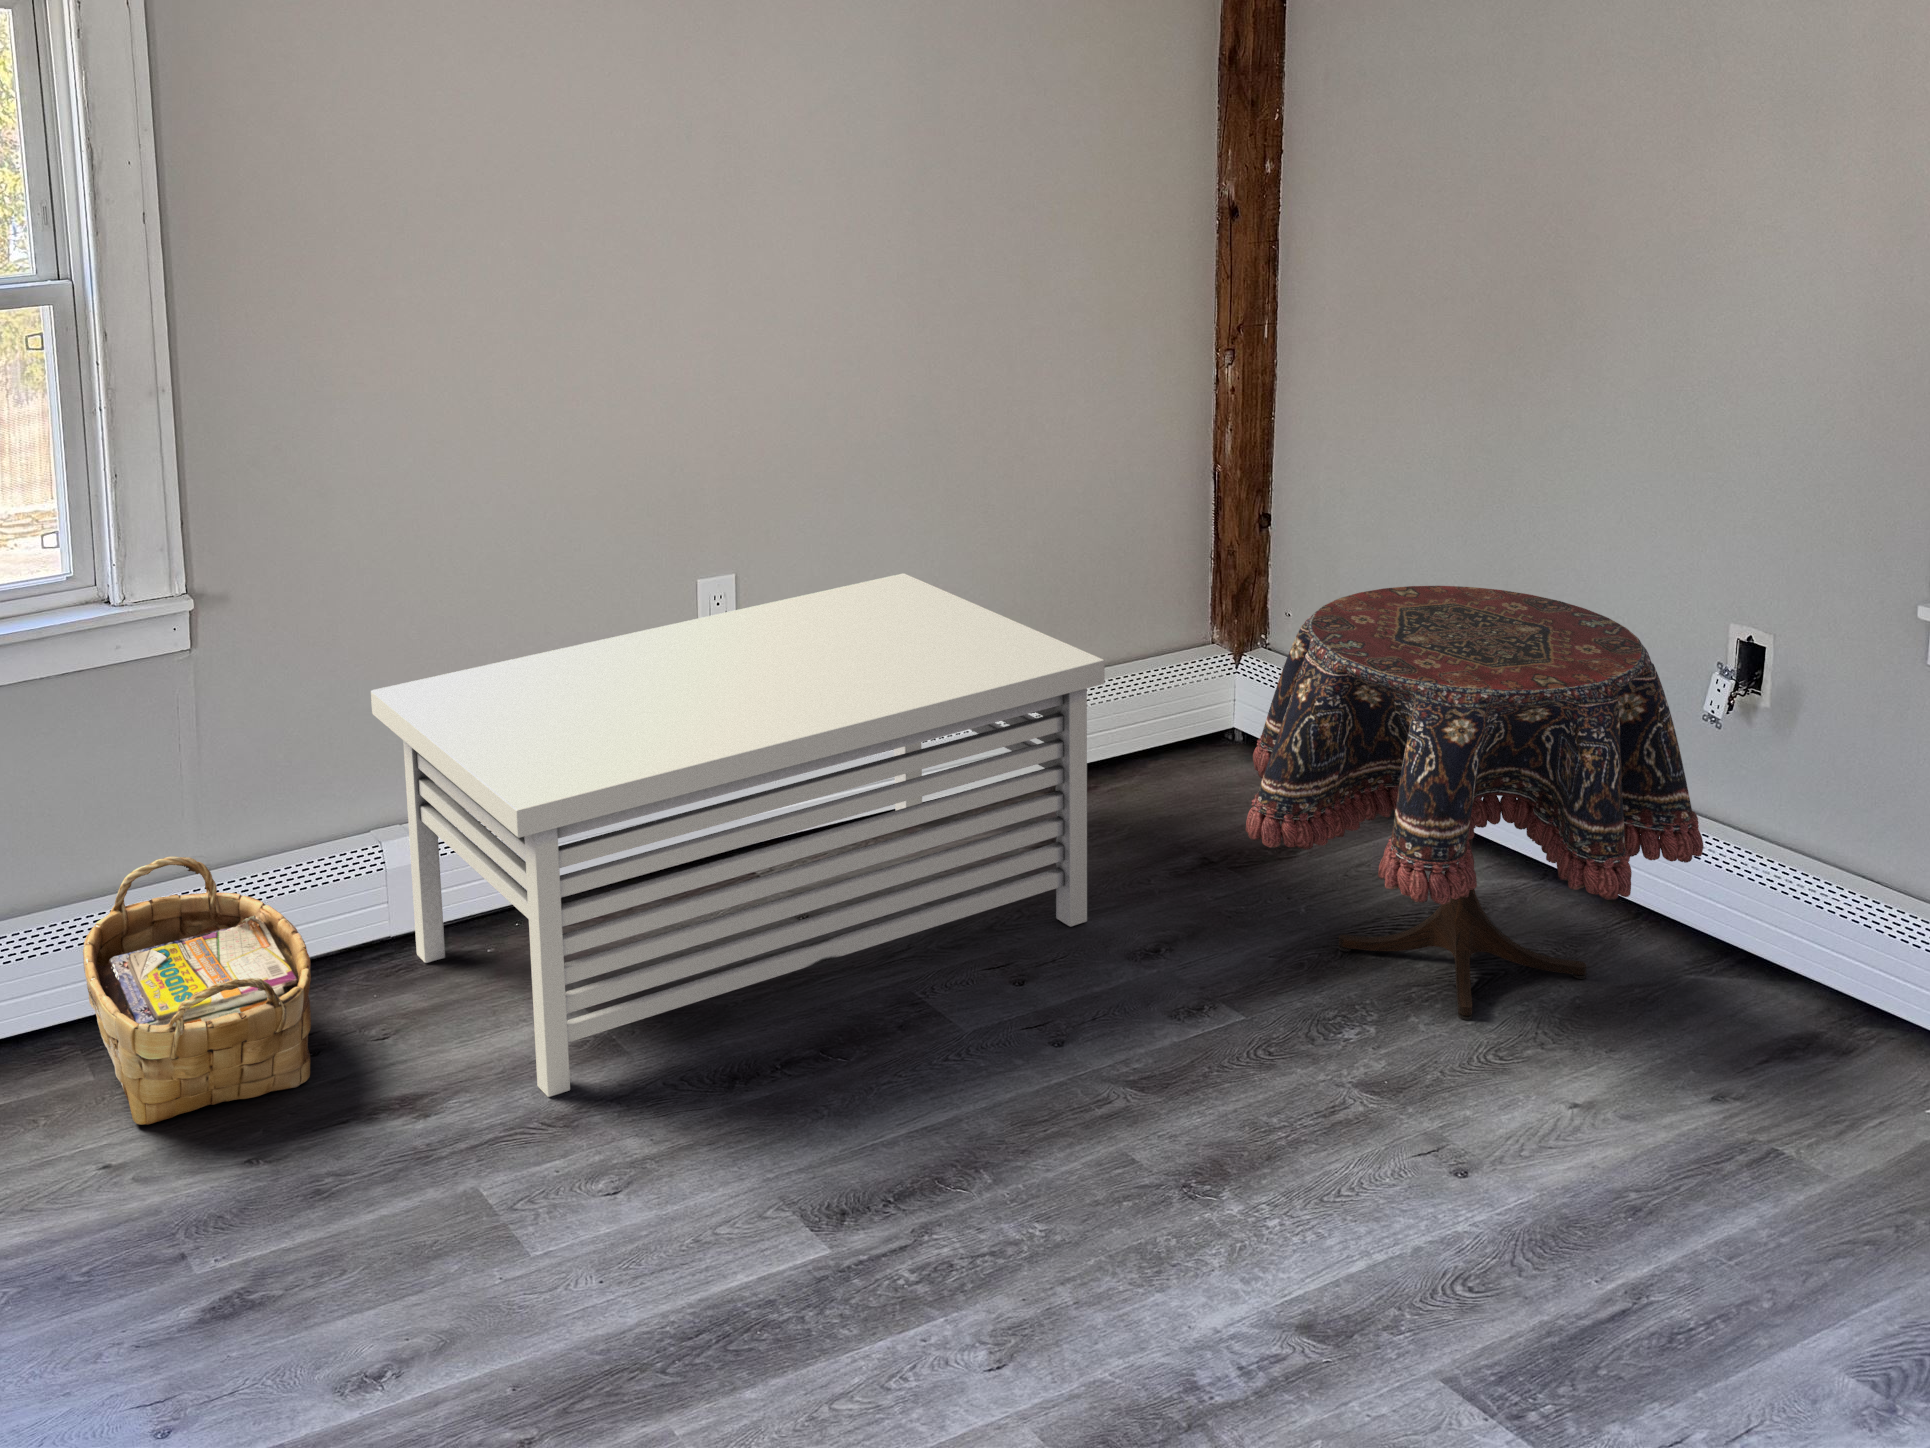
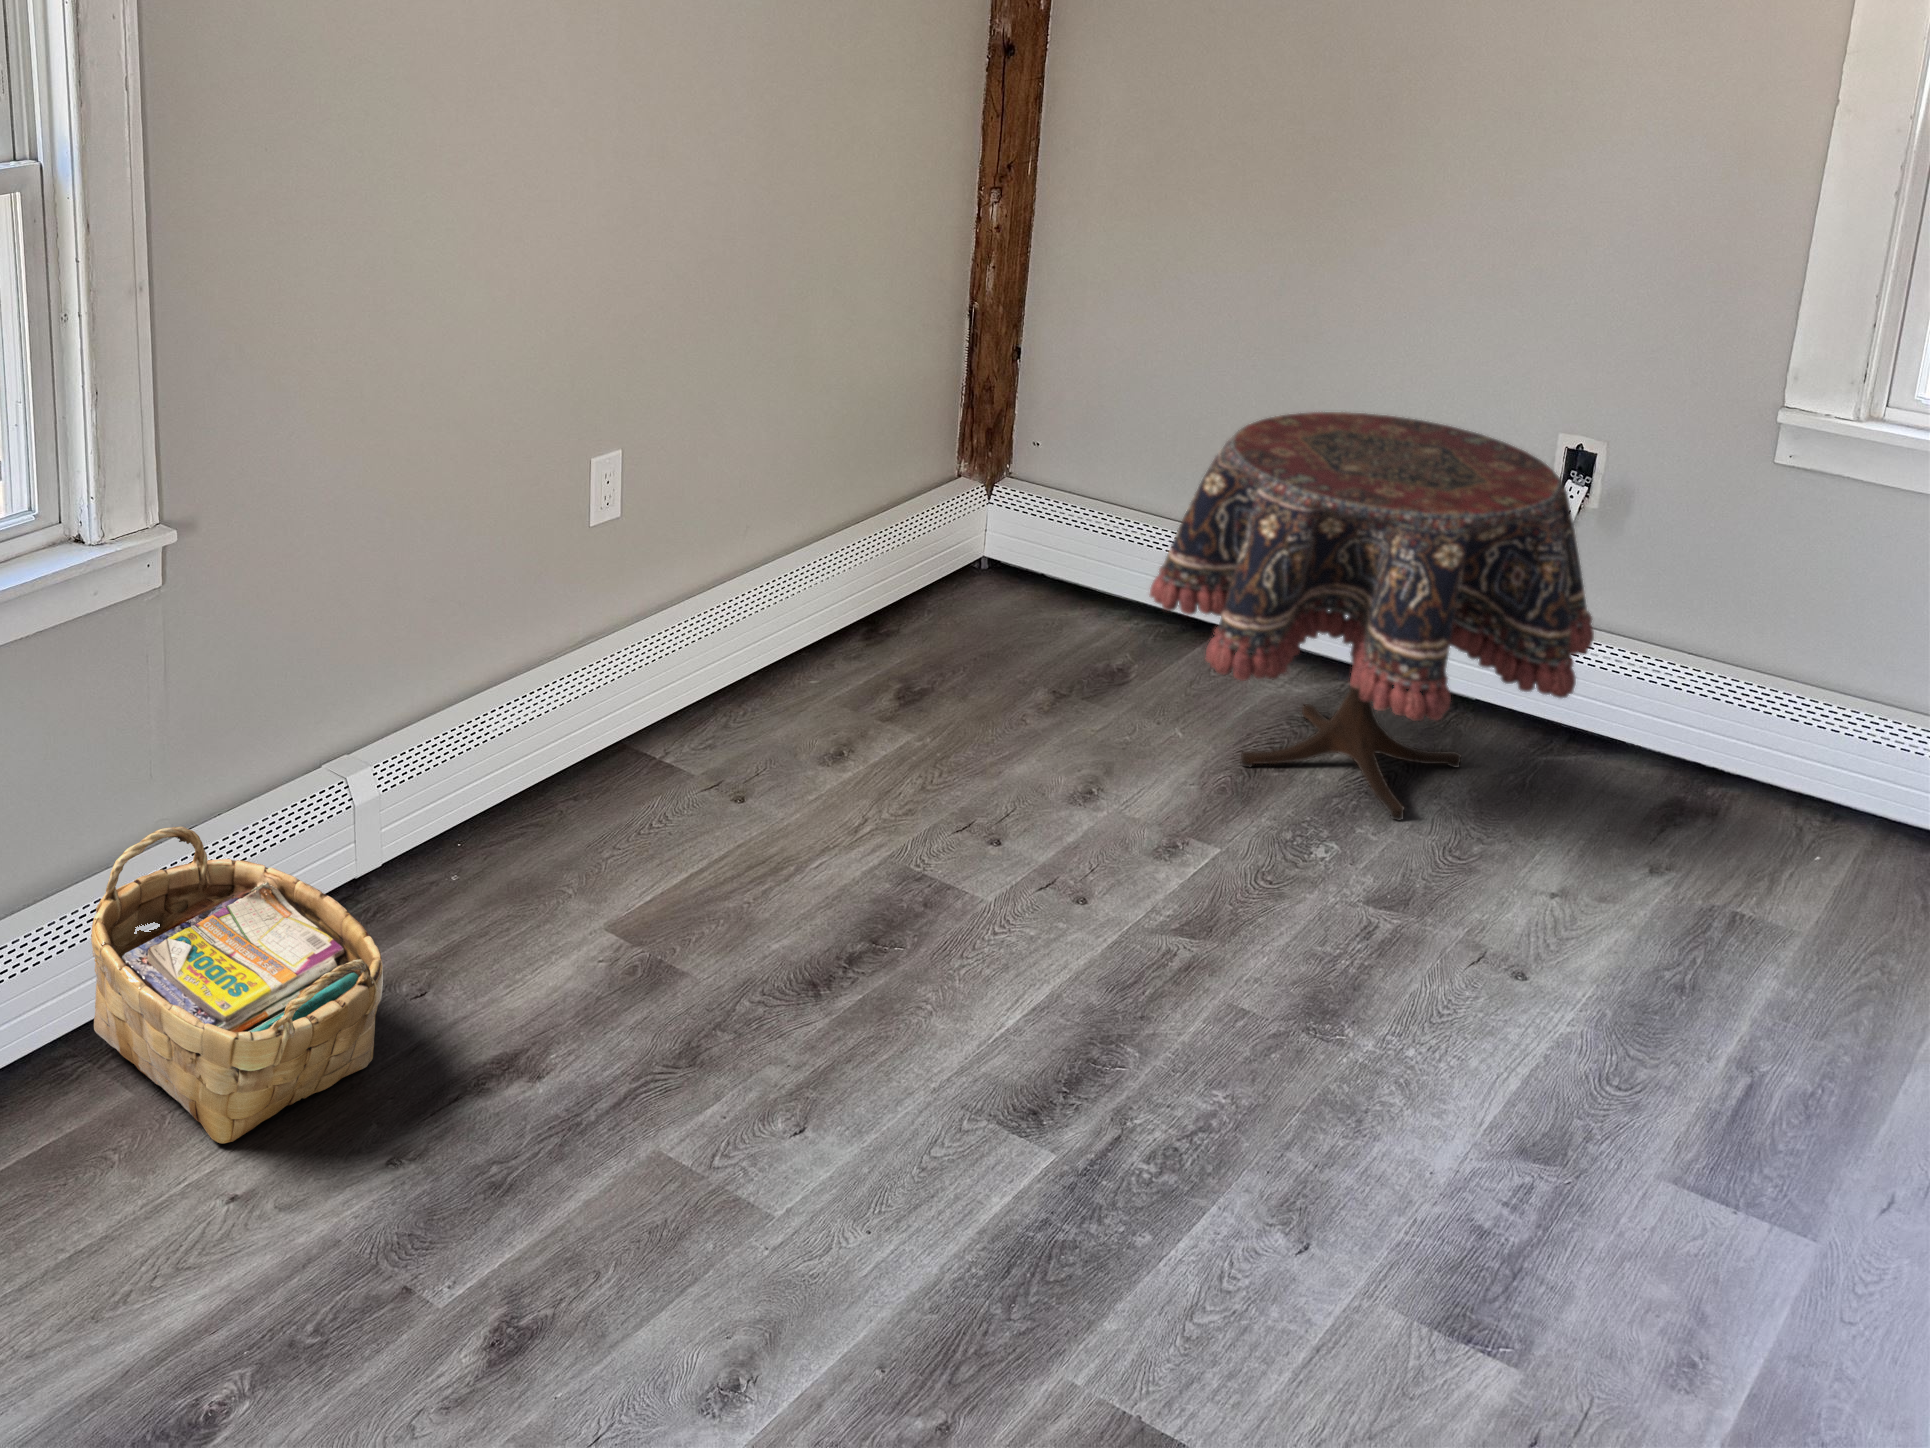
storage bench: present [371,573,1105,1097] -> none [338,433,1044,1034]

